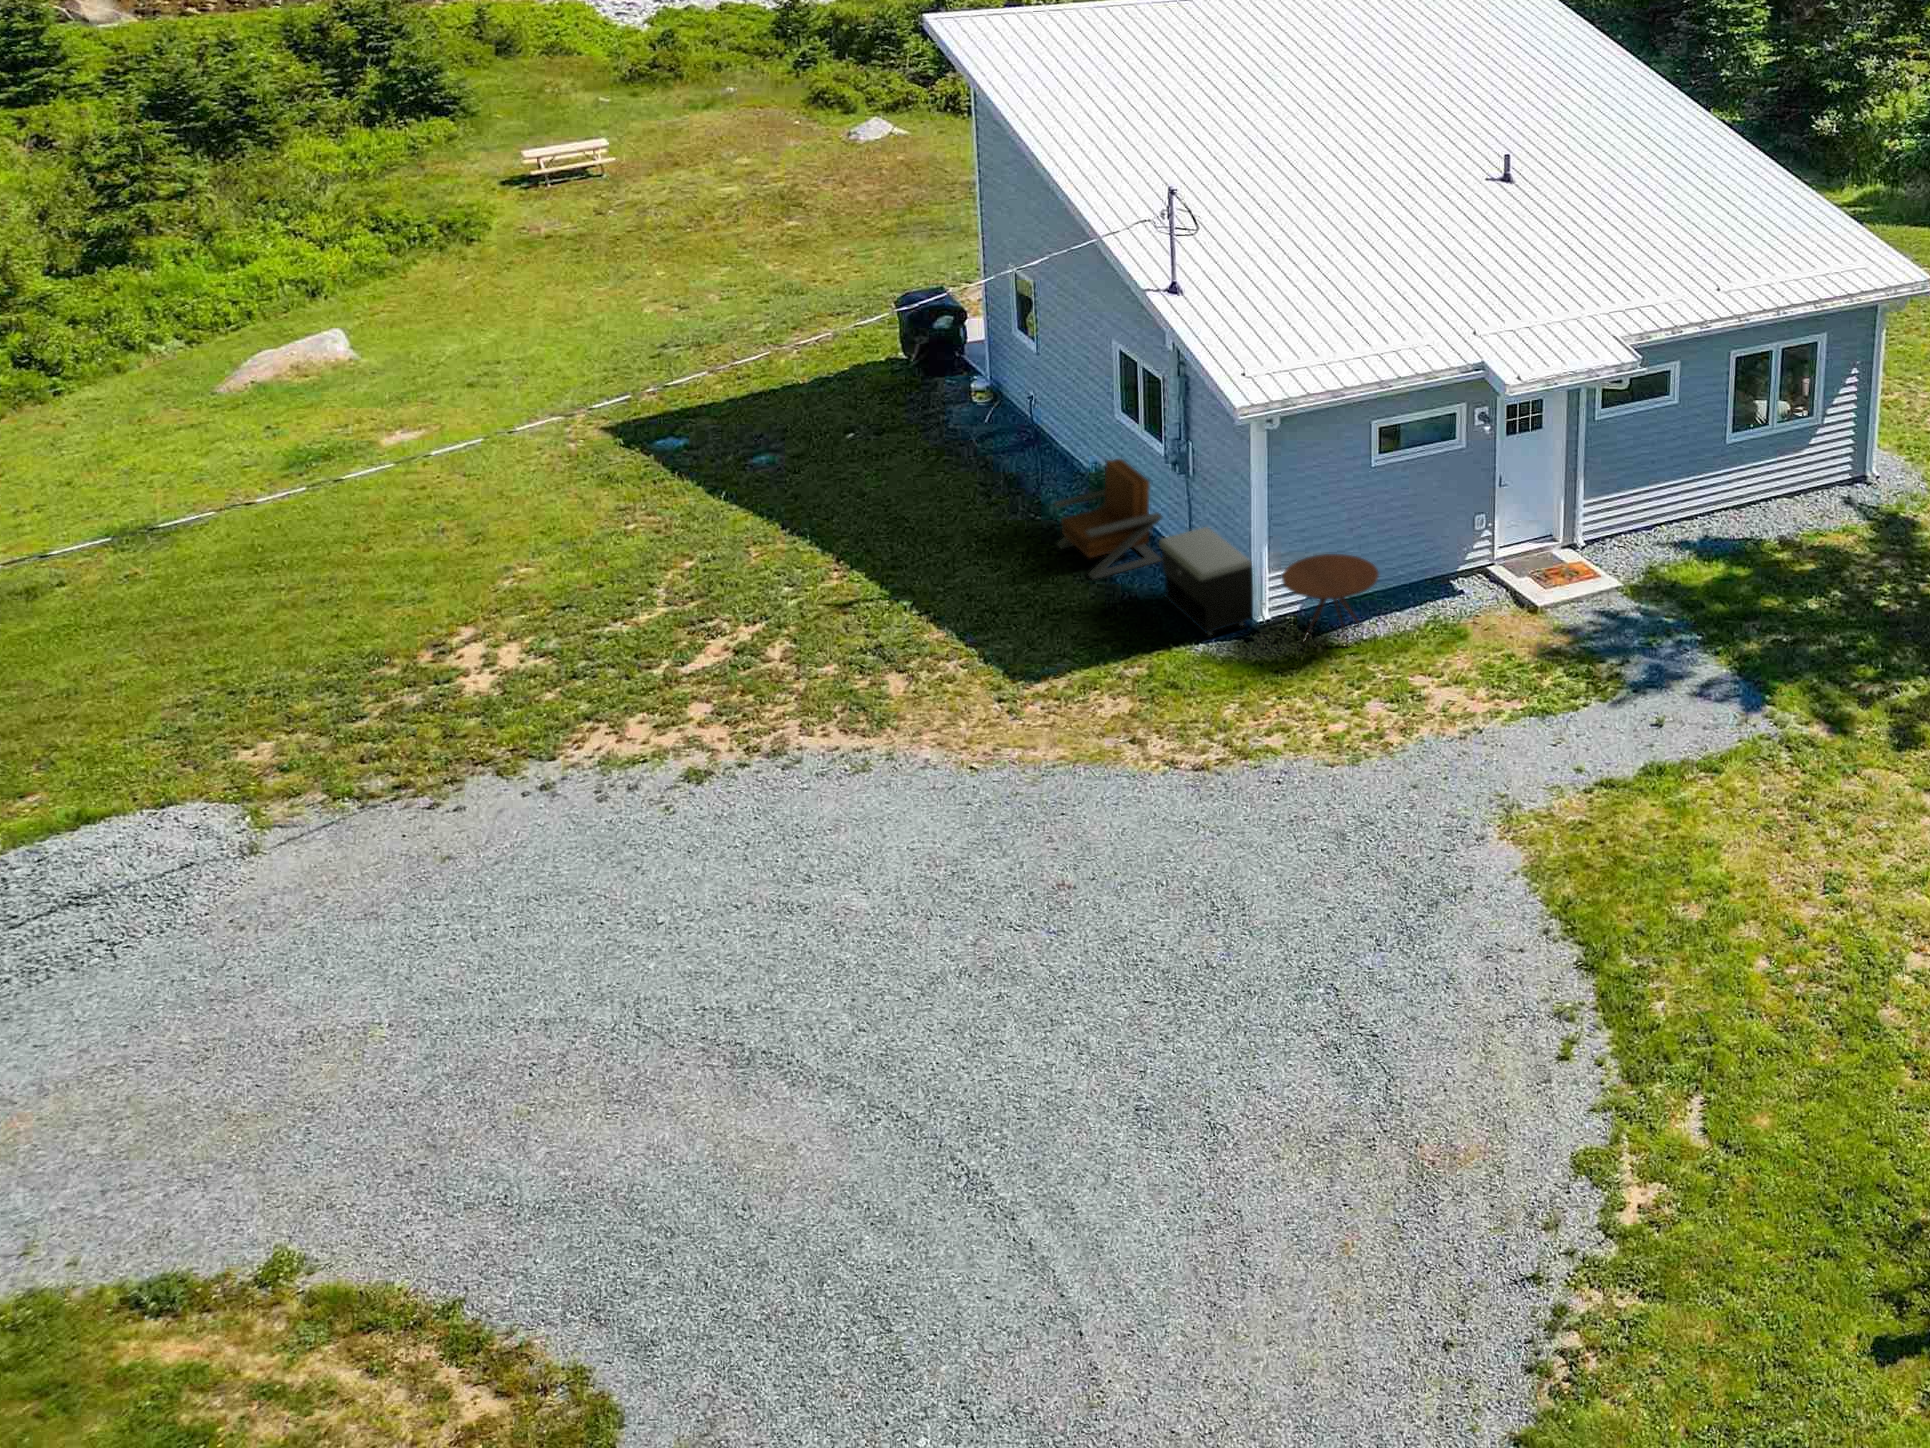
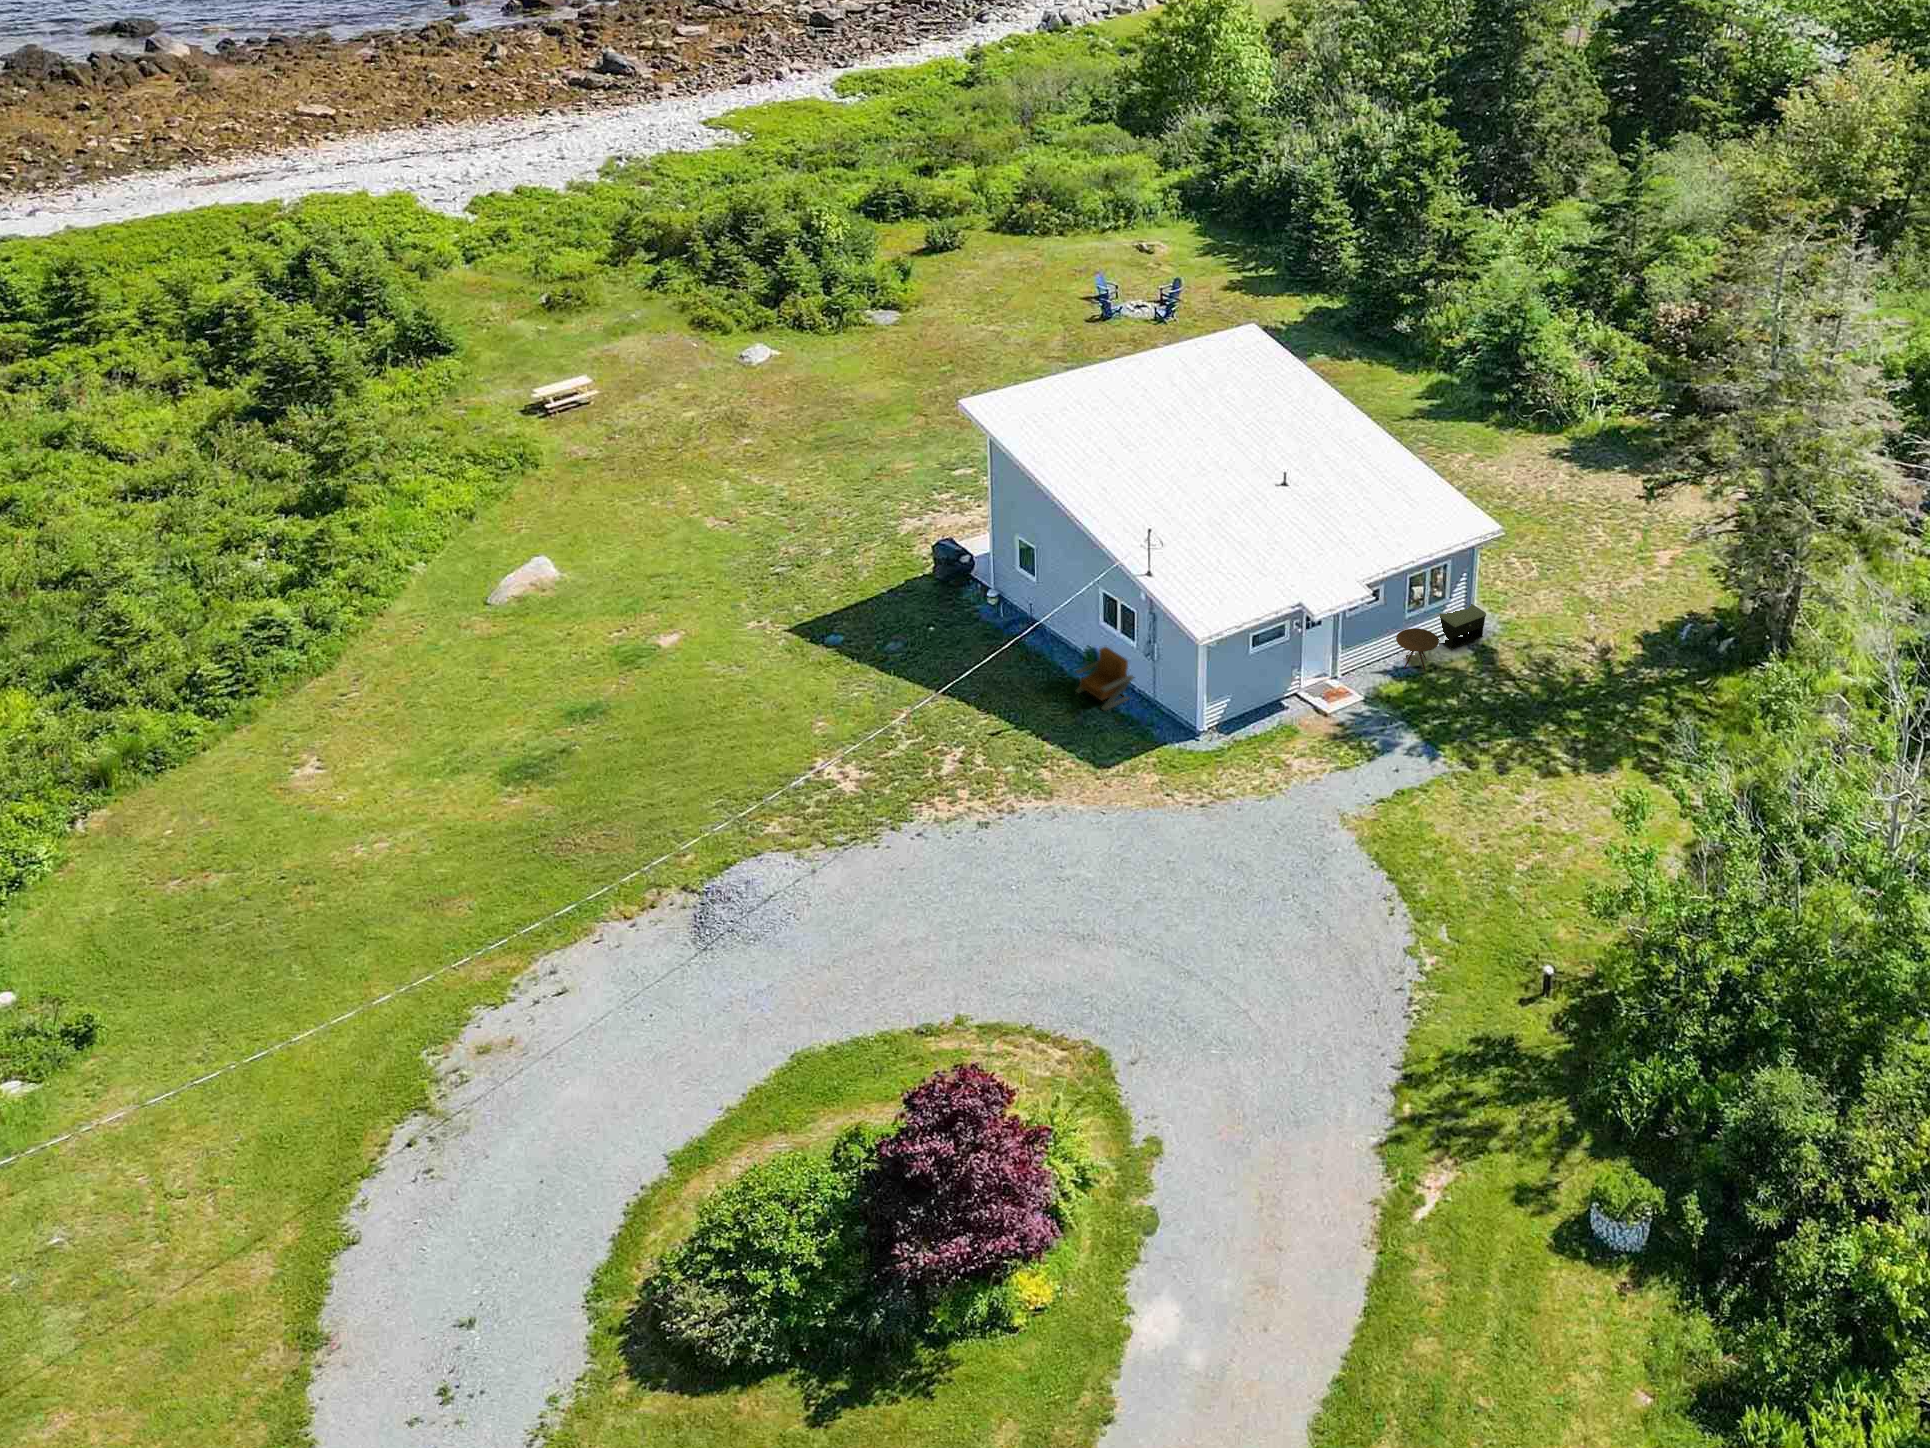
storage bench: present [1159,527,1254,635] -> present [1439,604,1486,649]
round table: present [1282,554,1379,645] -> present [1396,628,1439,671]

